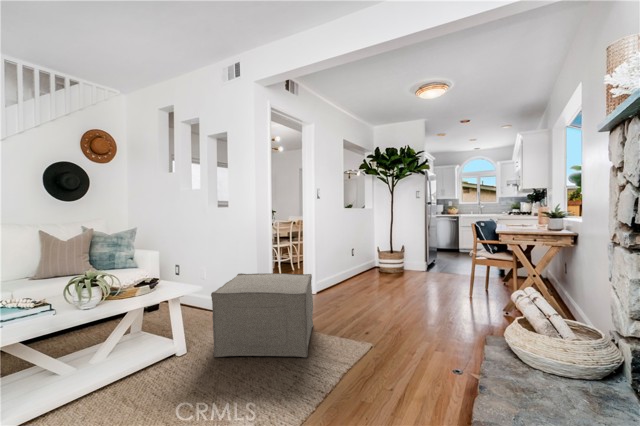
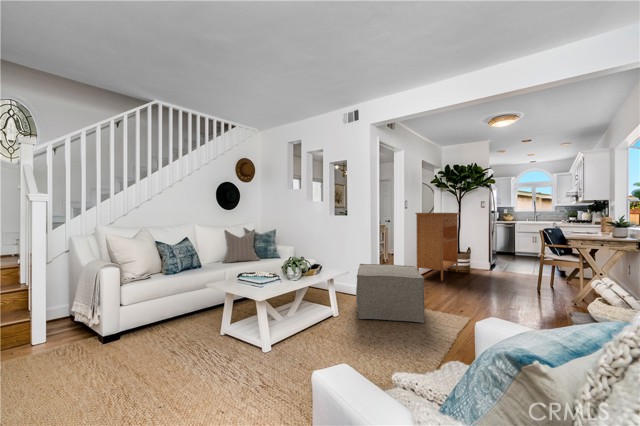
console table: none [333,203,392,288] -> present [416,213,460,281]

